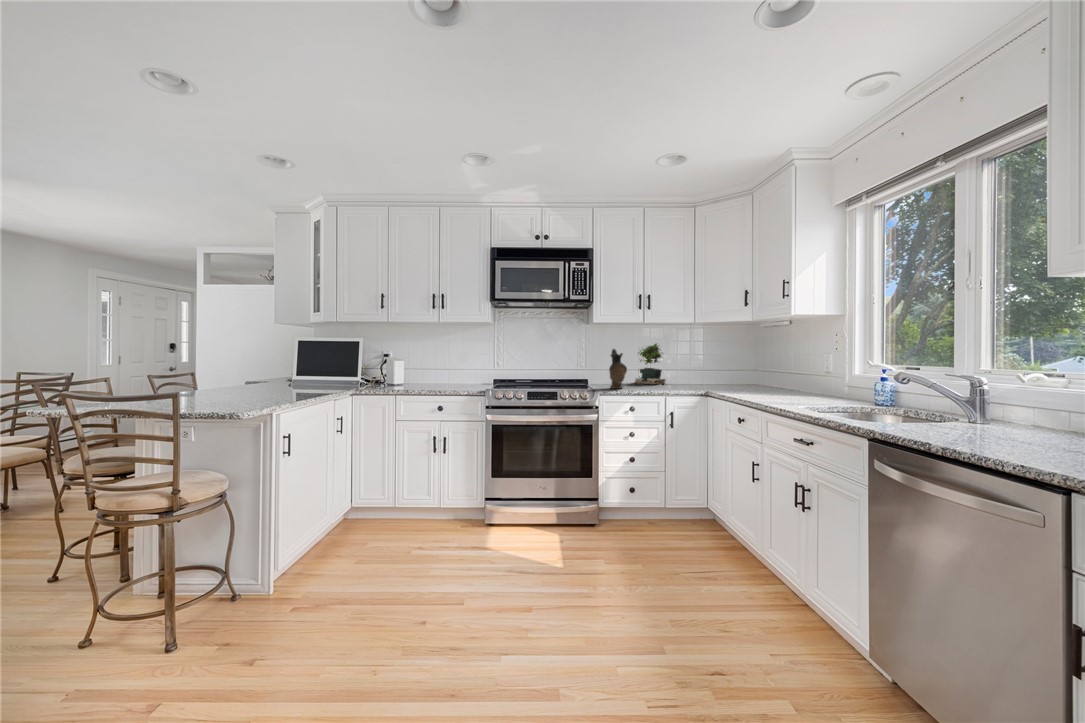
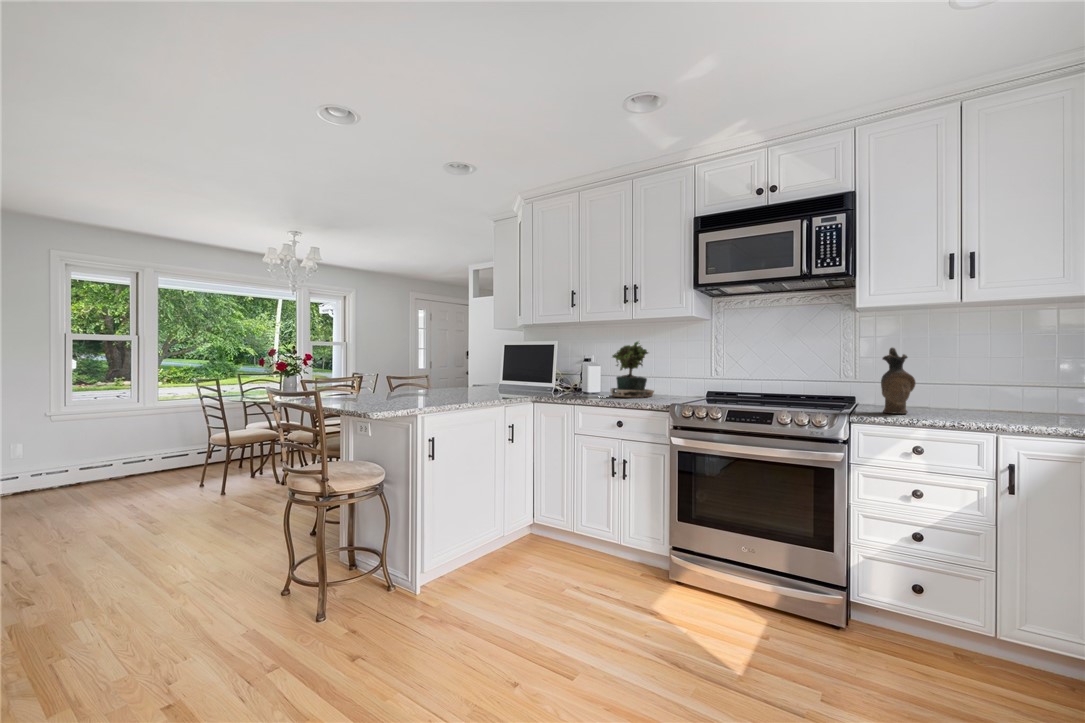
potted plant: present [635,343,666,384] -> present [610,342,654,398]

